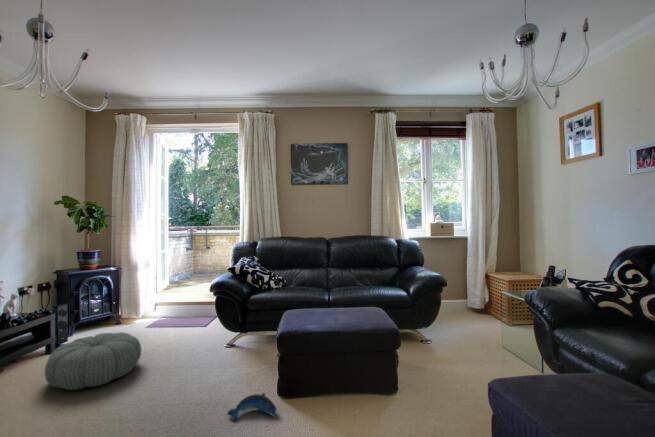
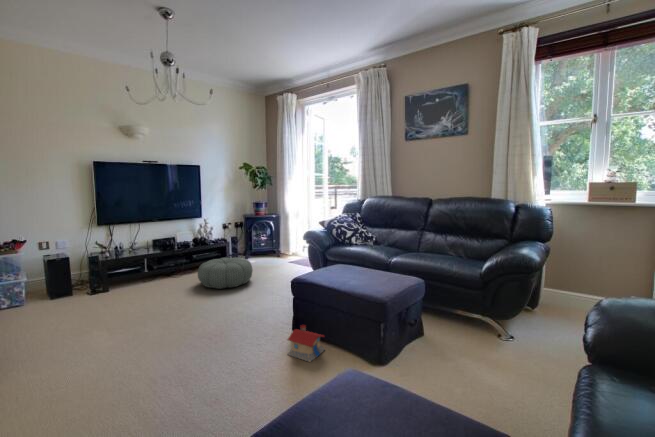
toy house: none [315,382,351,422] -> present [288,325,324,362]
plush toy: present [227,393,276,420] -> none [244,318,273,340]

